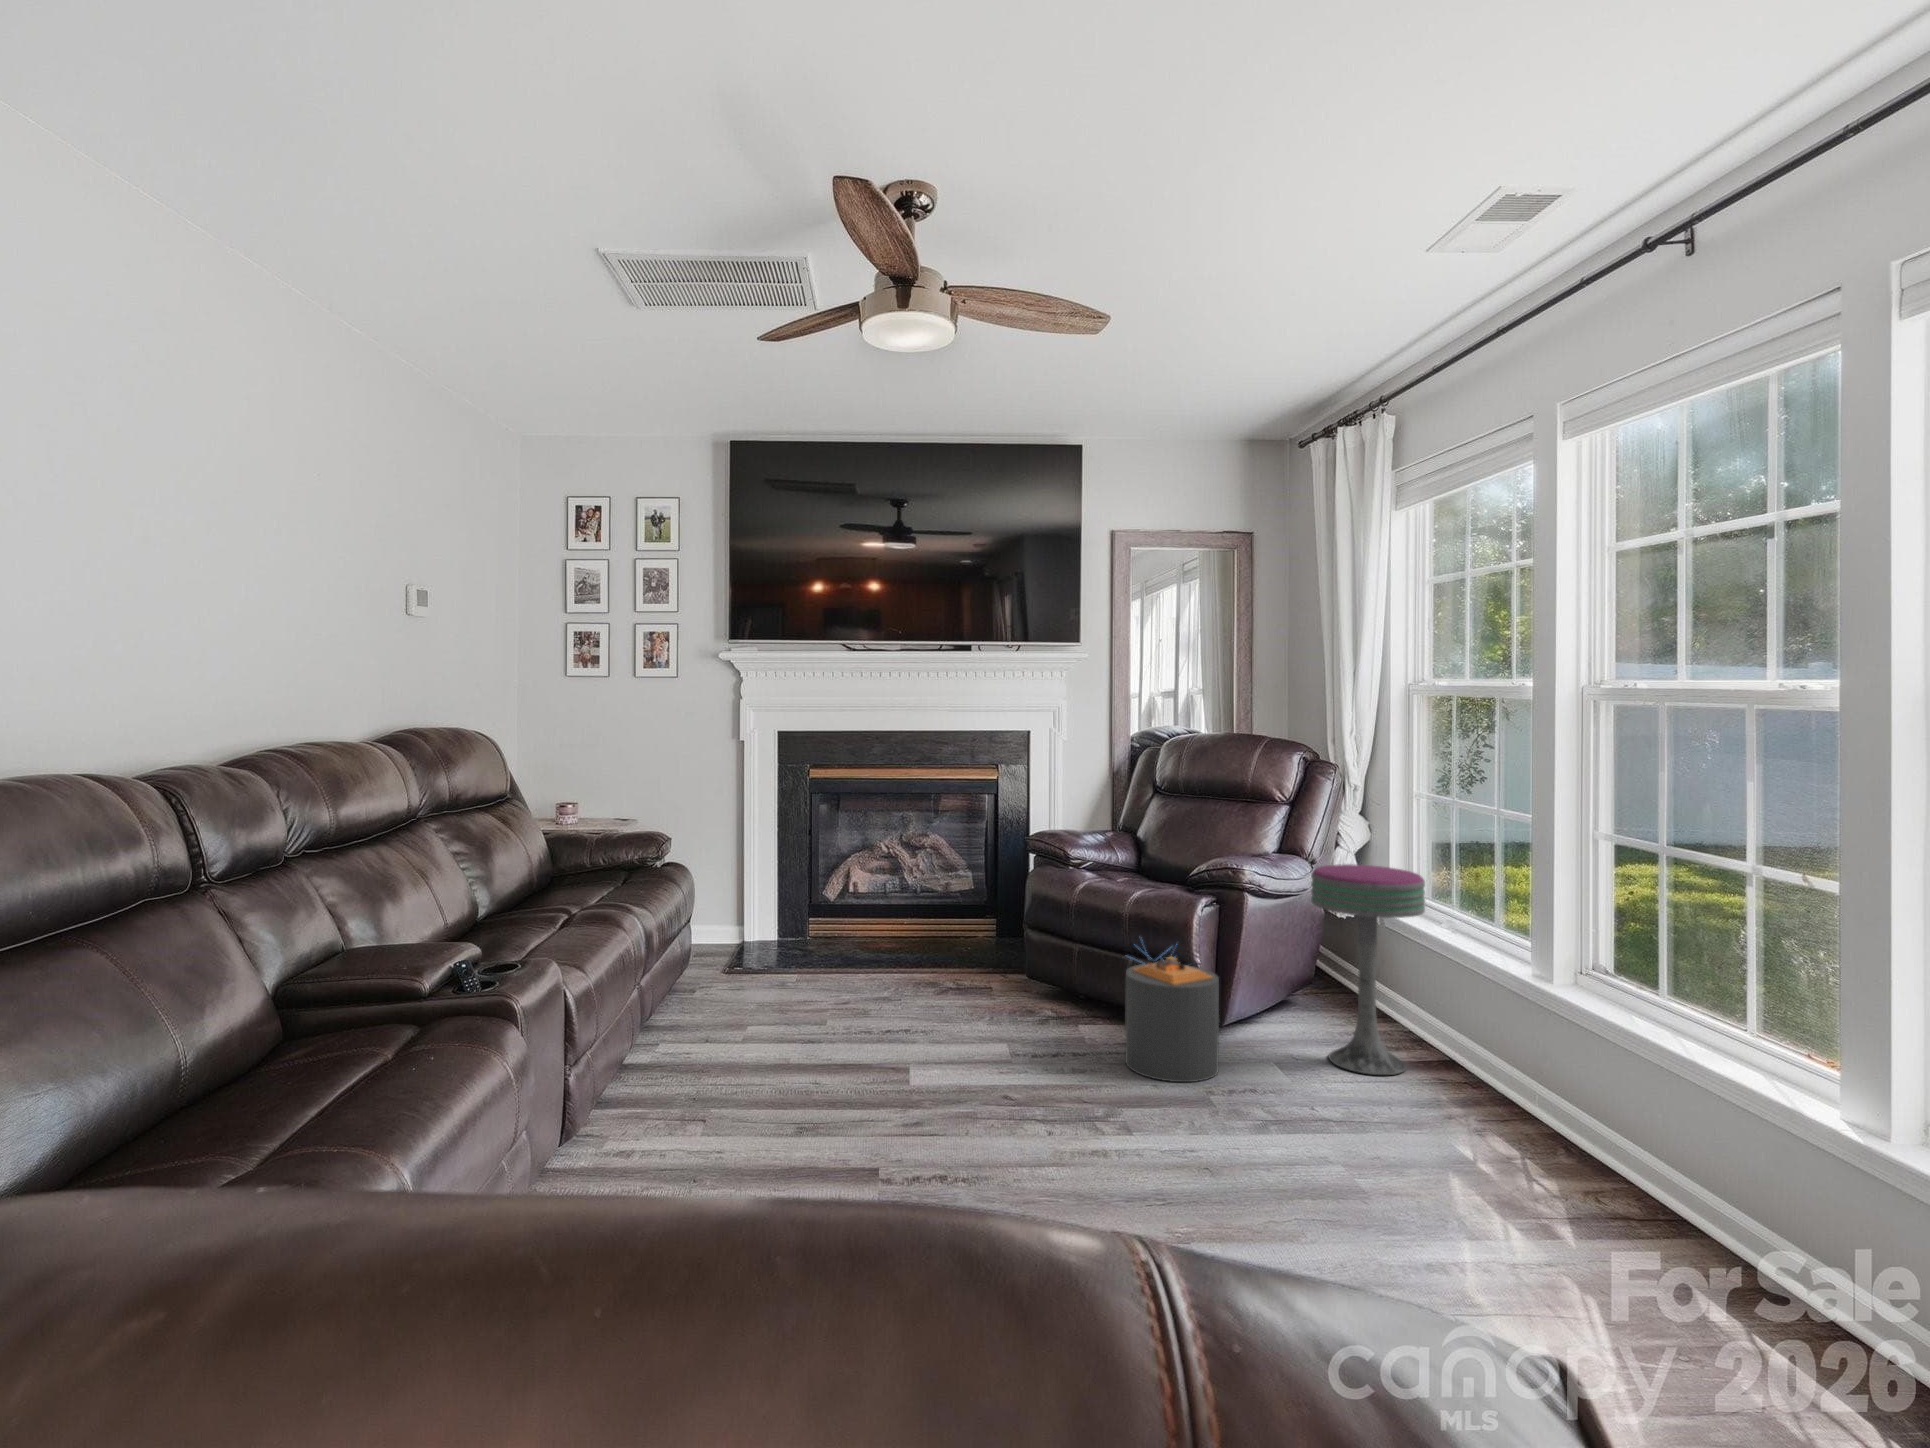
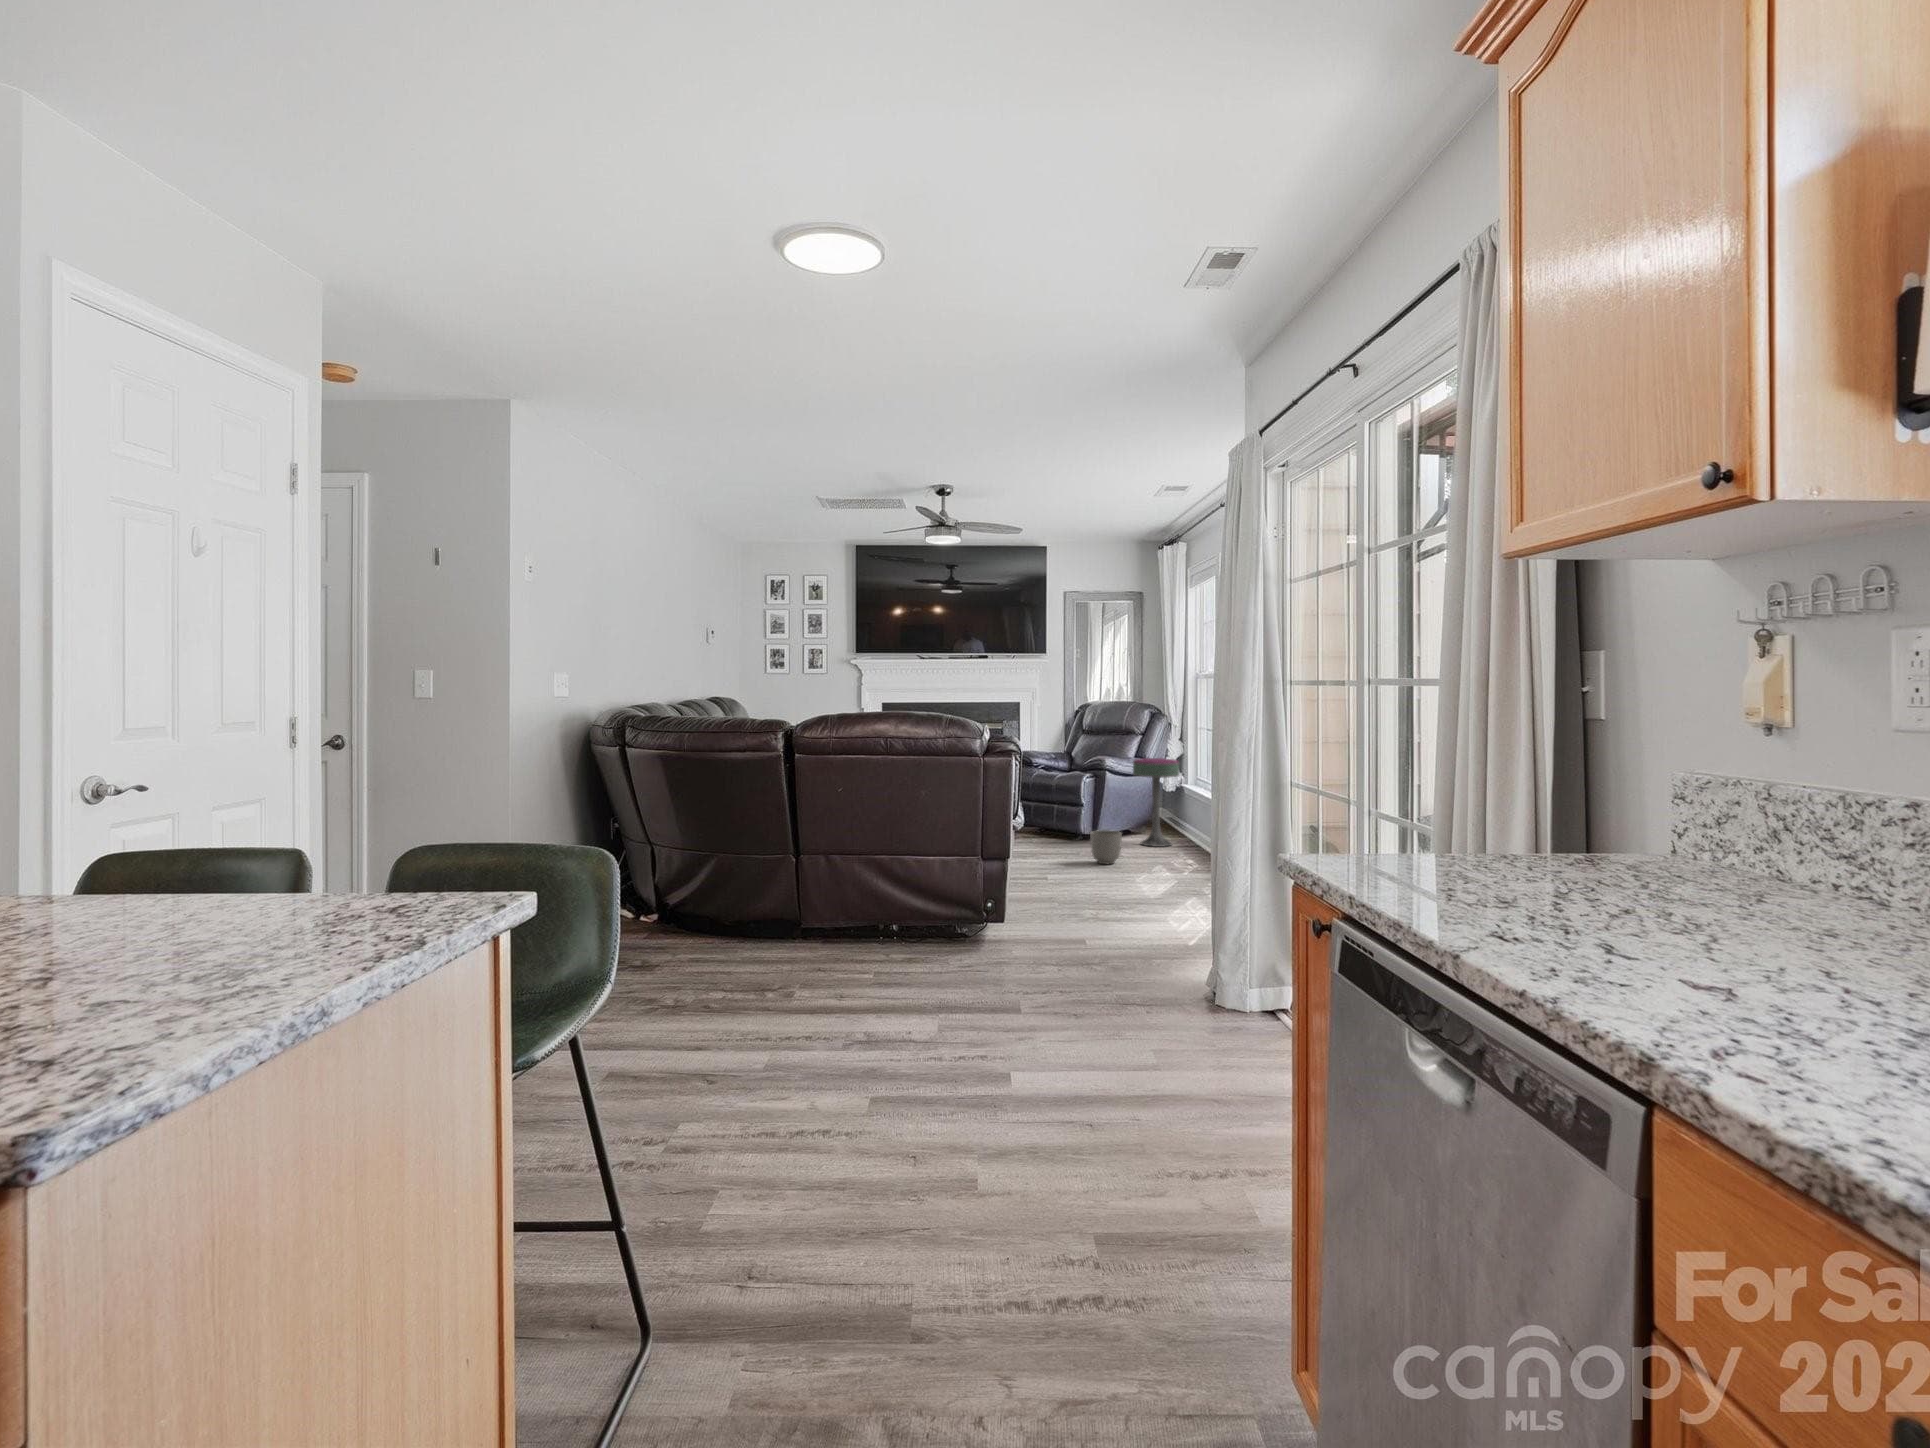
trash can: present [1125,944,1219,1082] -> none [1046,787,1089,849]
planter: none [1269,1073,1357,1177] -> present [1090,830,1122,864]

